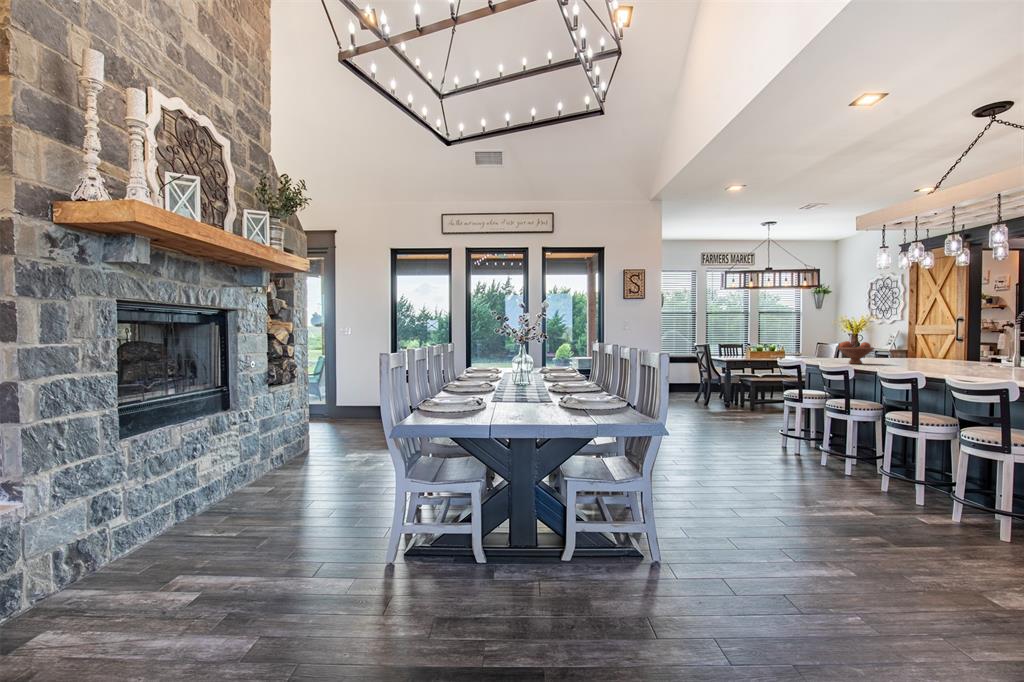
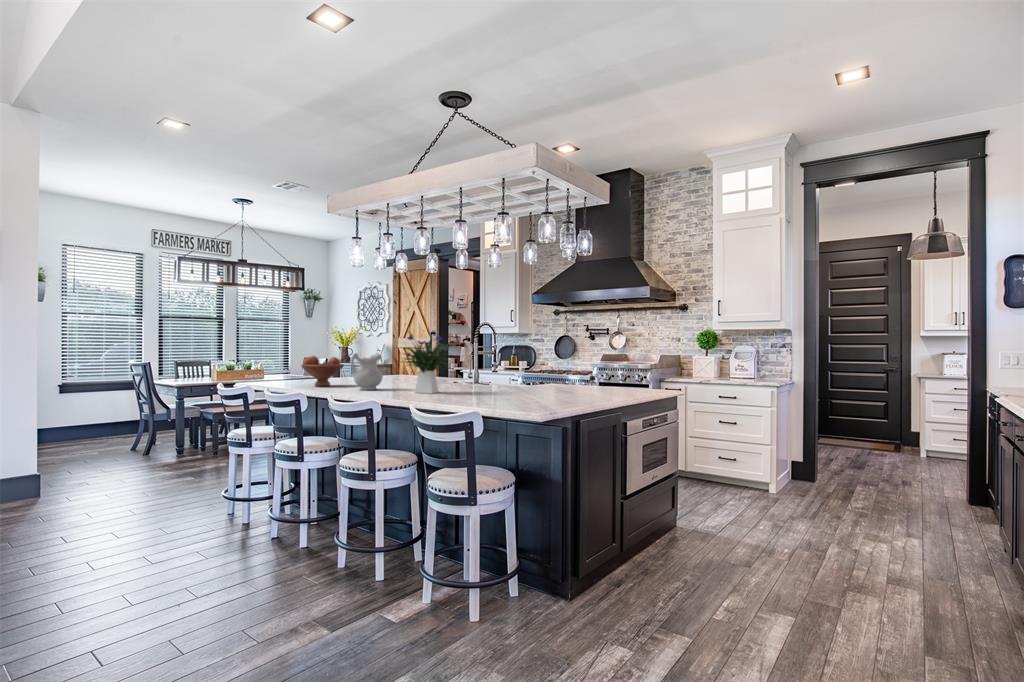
flower arrangement: none [930,321,997,373] -> present [402,333,454,393]
ceramic pitcher: none [885,339,915,368] -> present [351,354,383,390]

